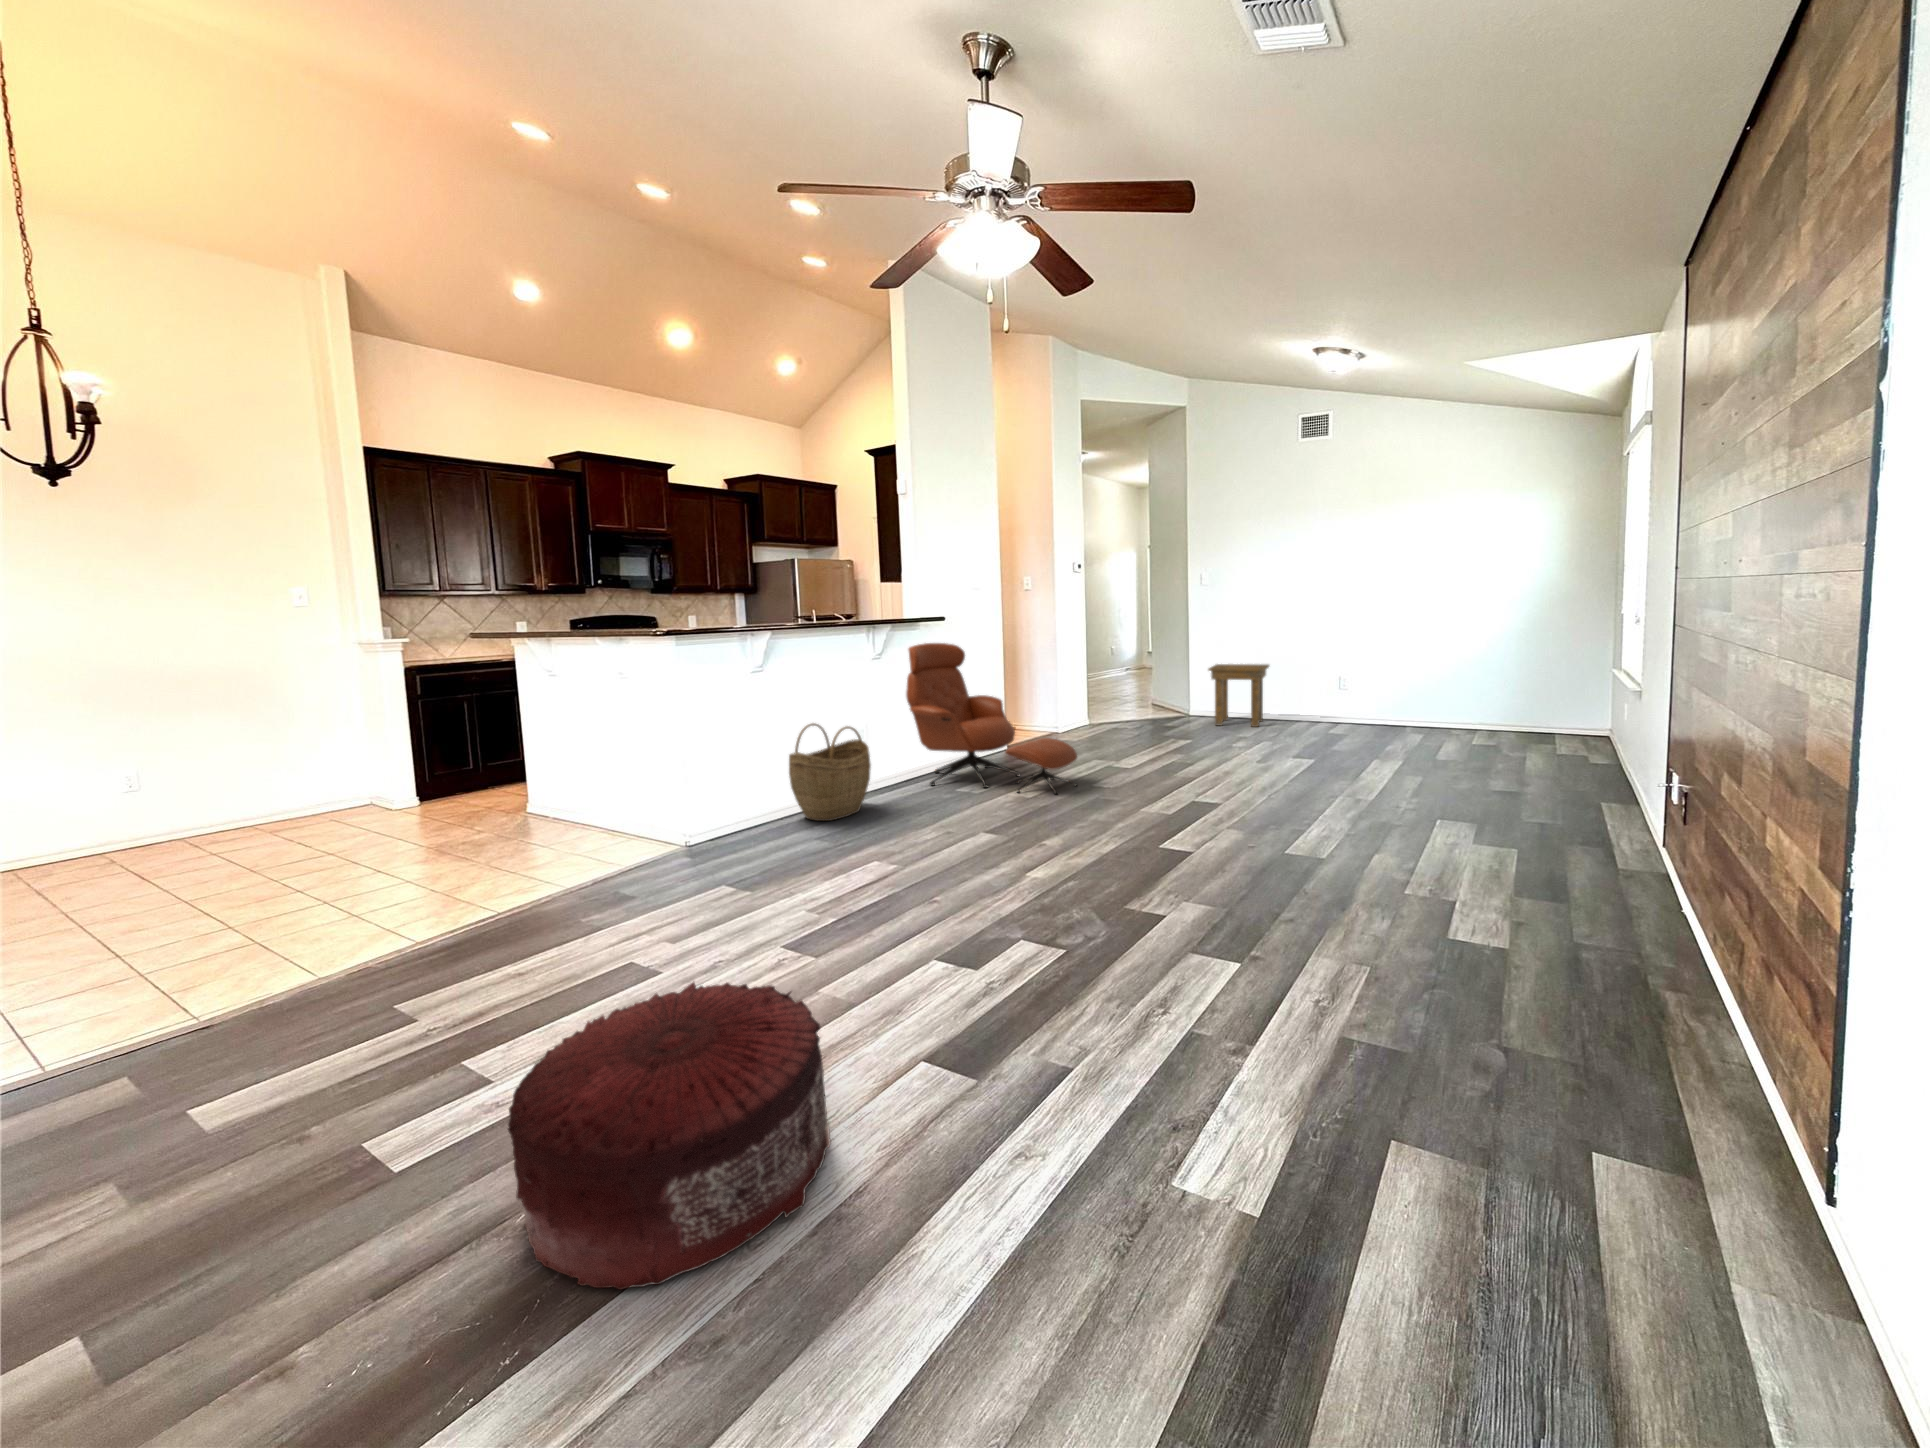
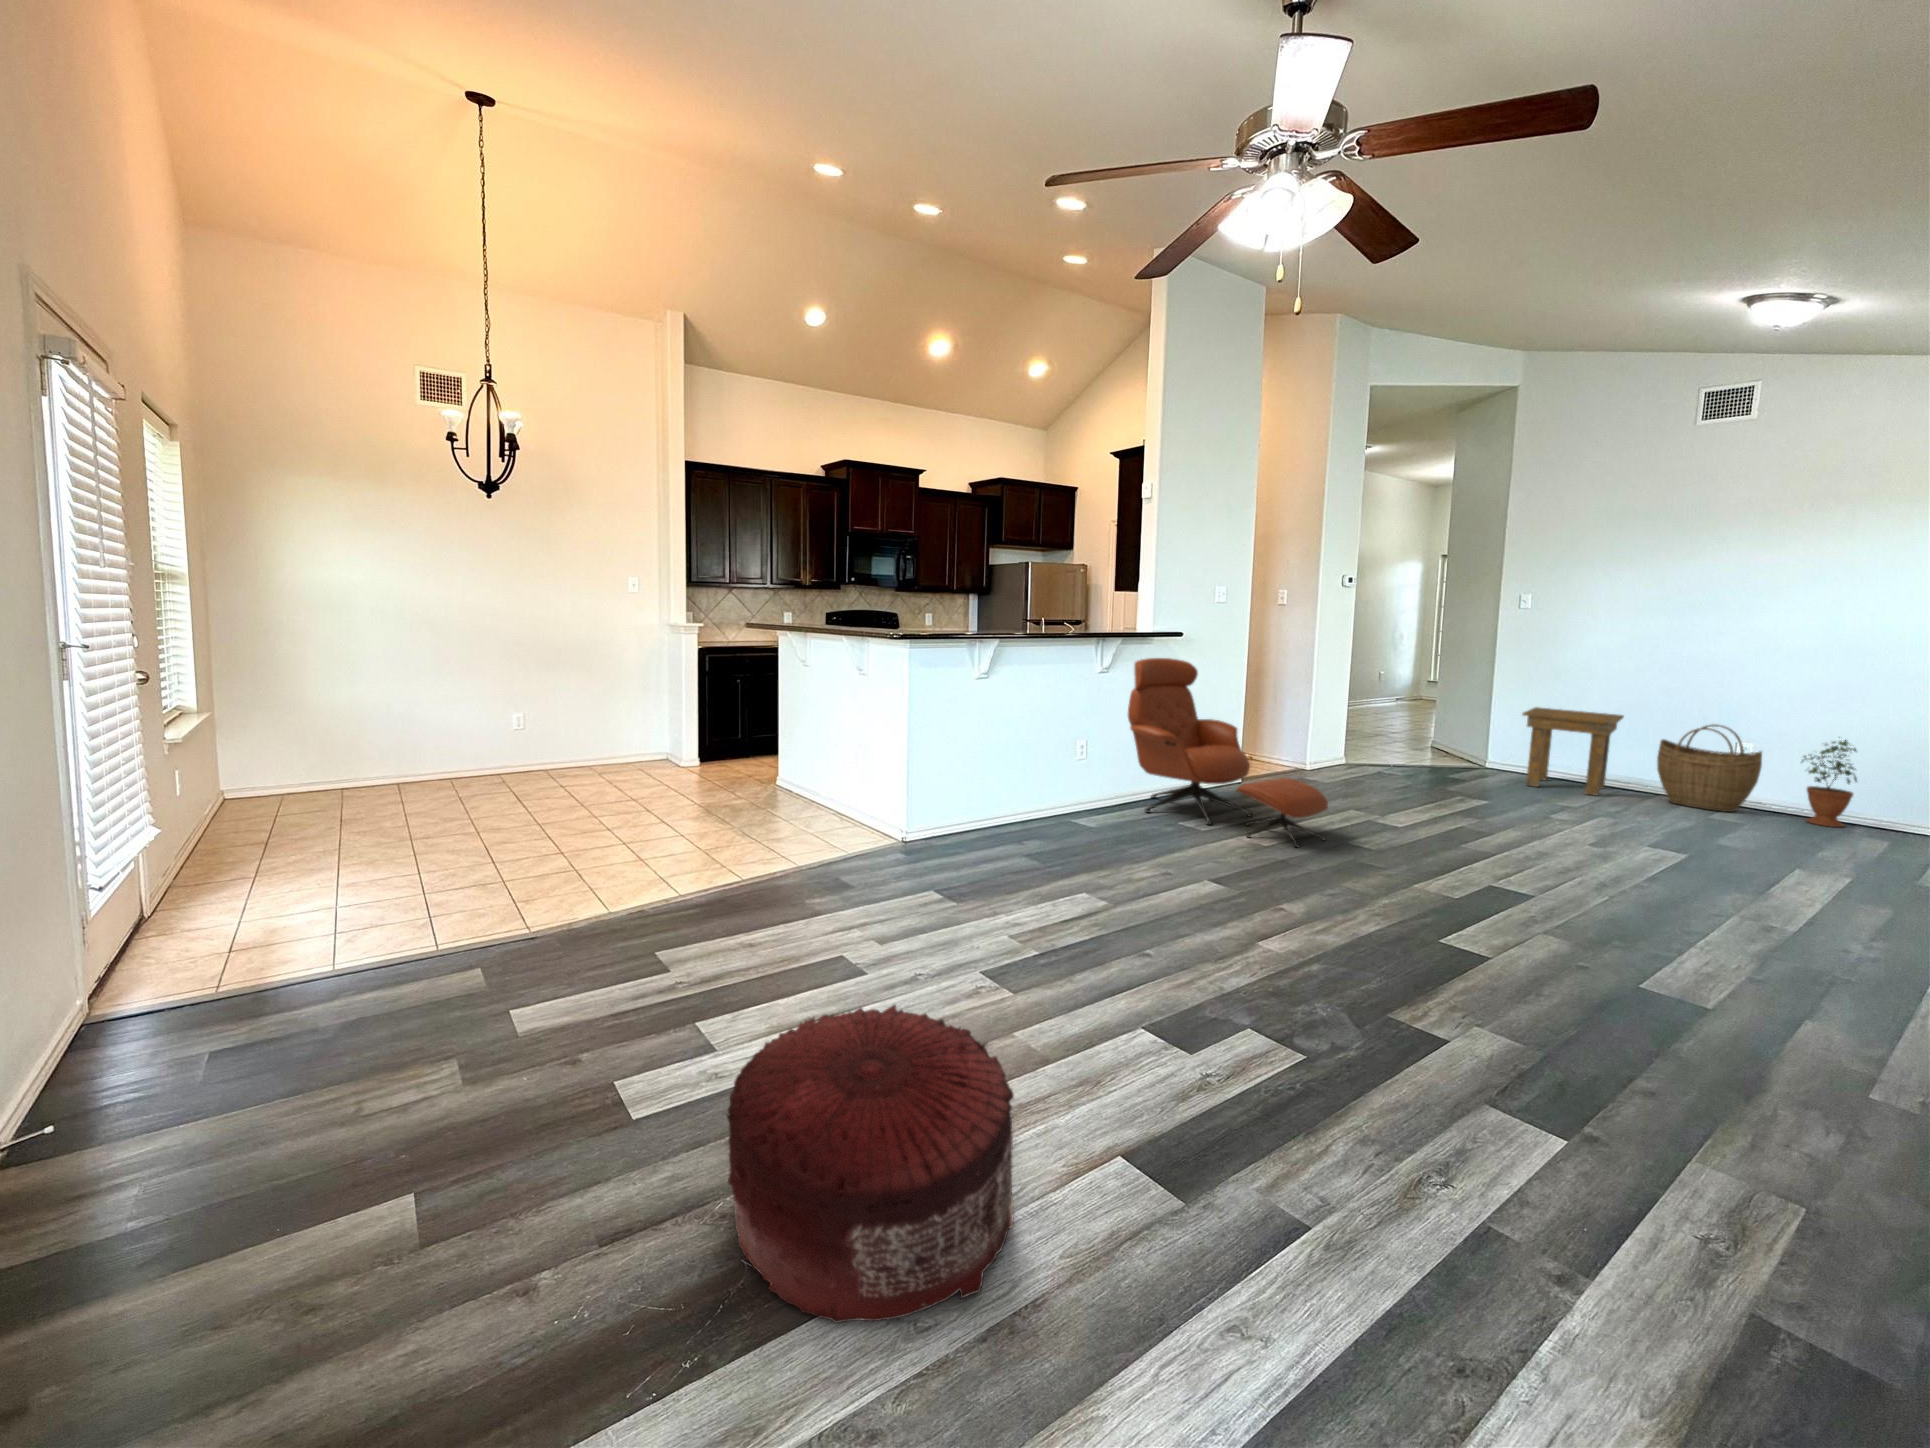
potted plant: none [1366,666,1395,729] -> present [1802,740,1857,827]
woven basket: present [789,723,871,821] -> present [1657,724,1762,812]

